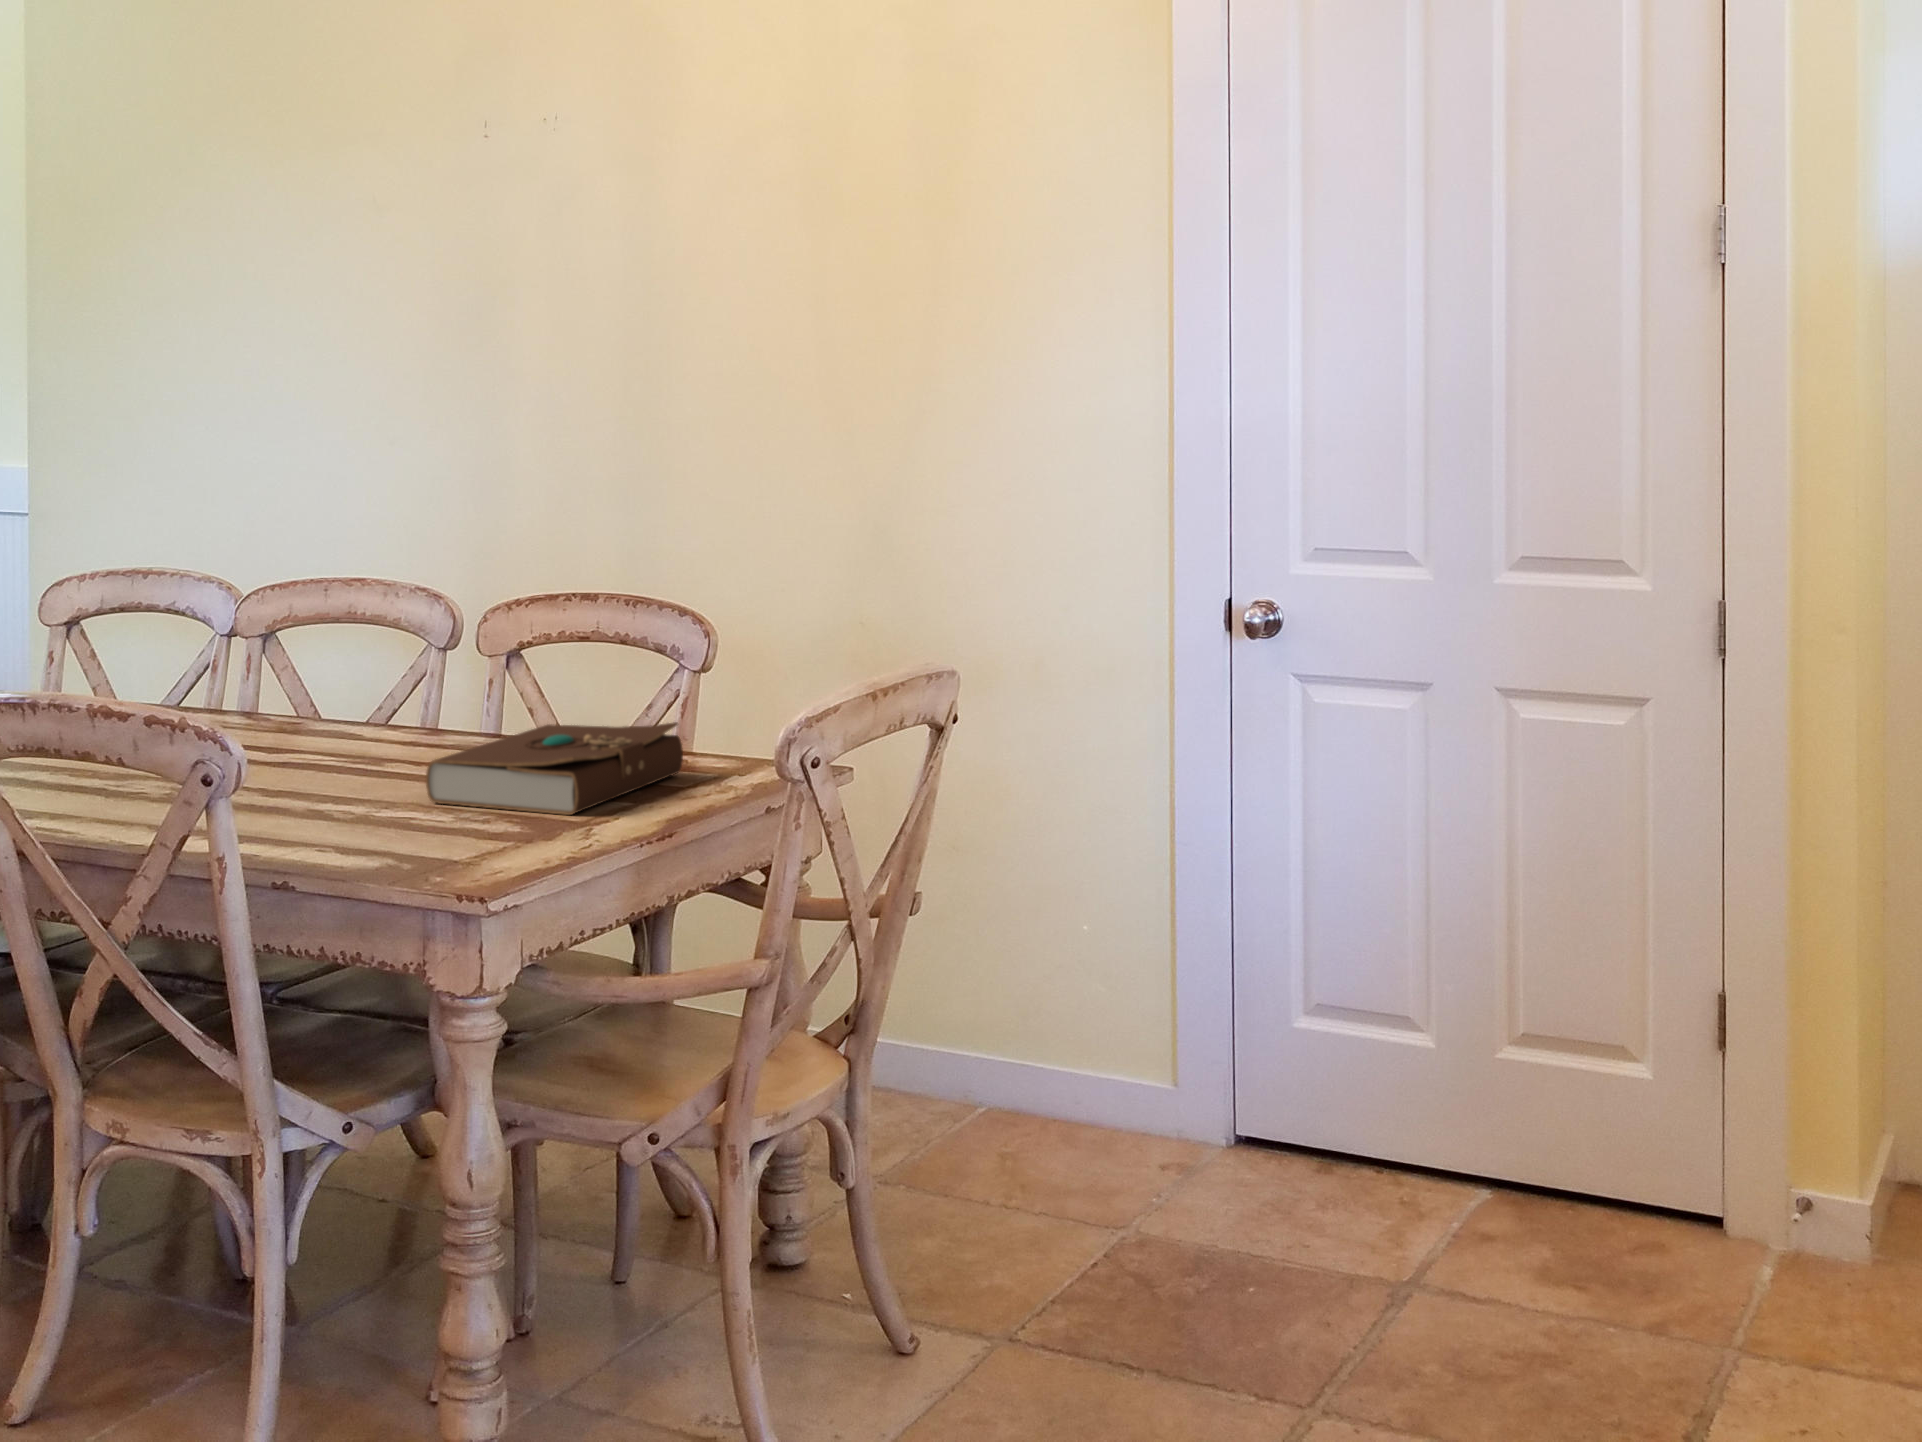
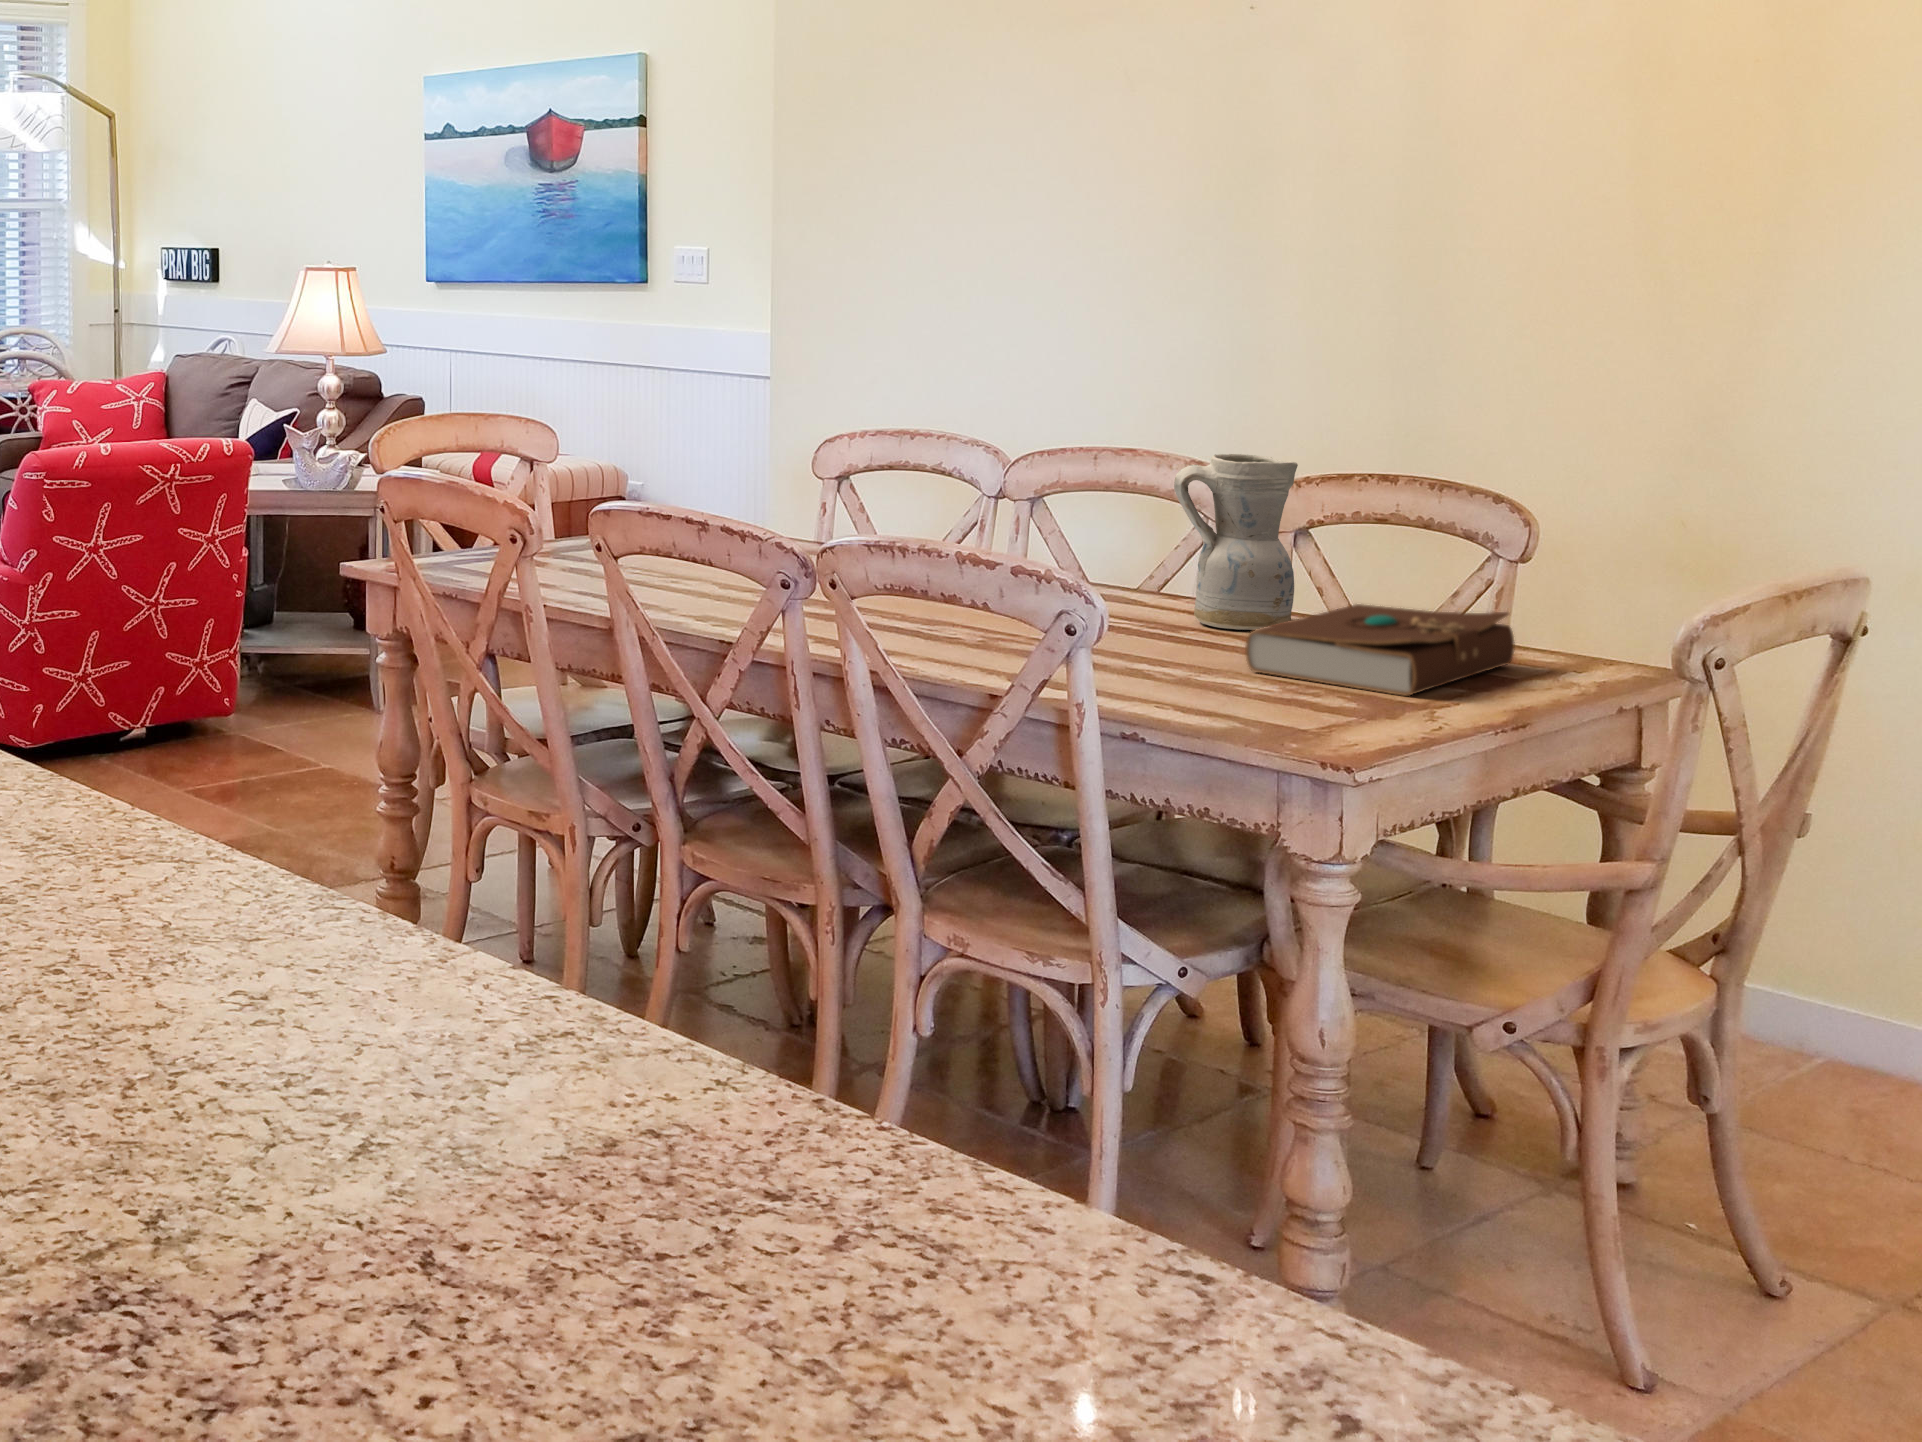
ceramic pitcher: none [378,580,498,759] -> present [1174,454,1298,630]

